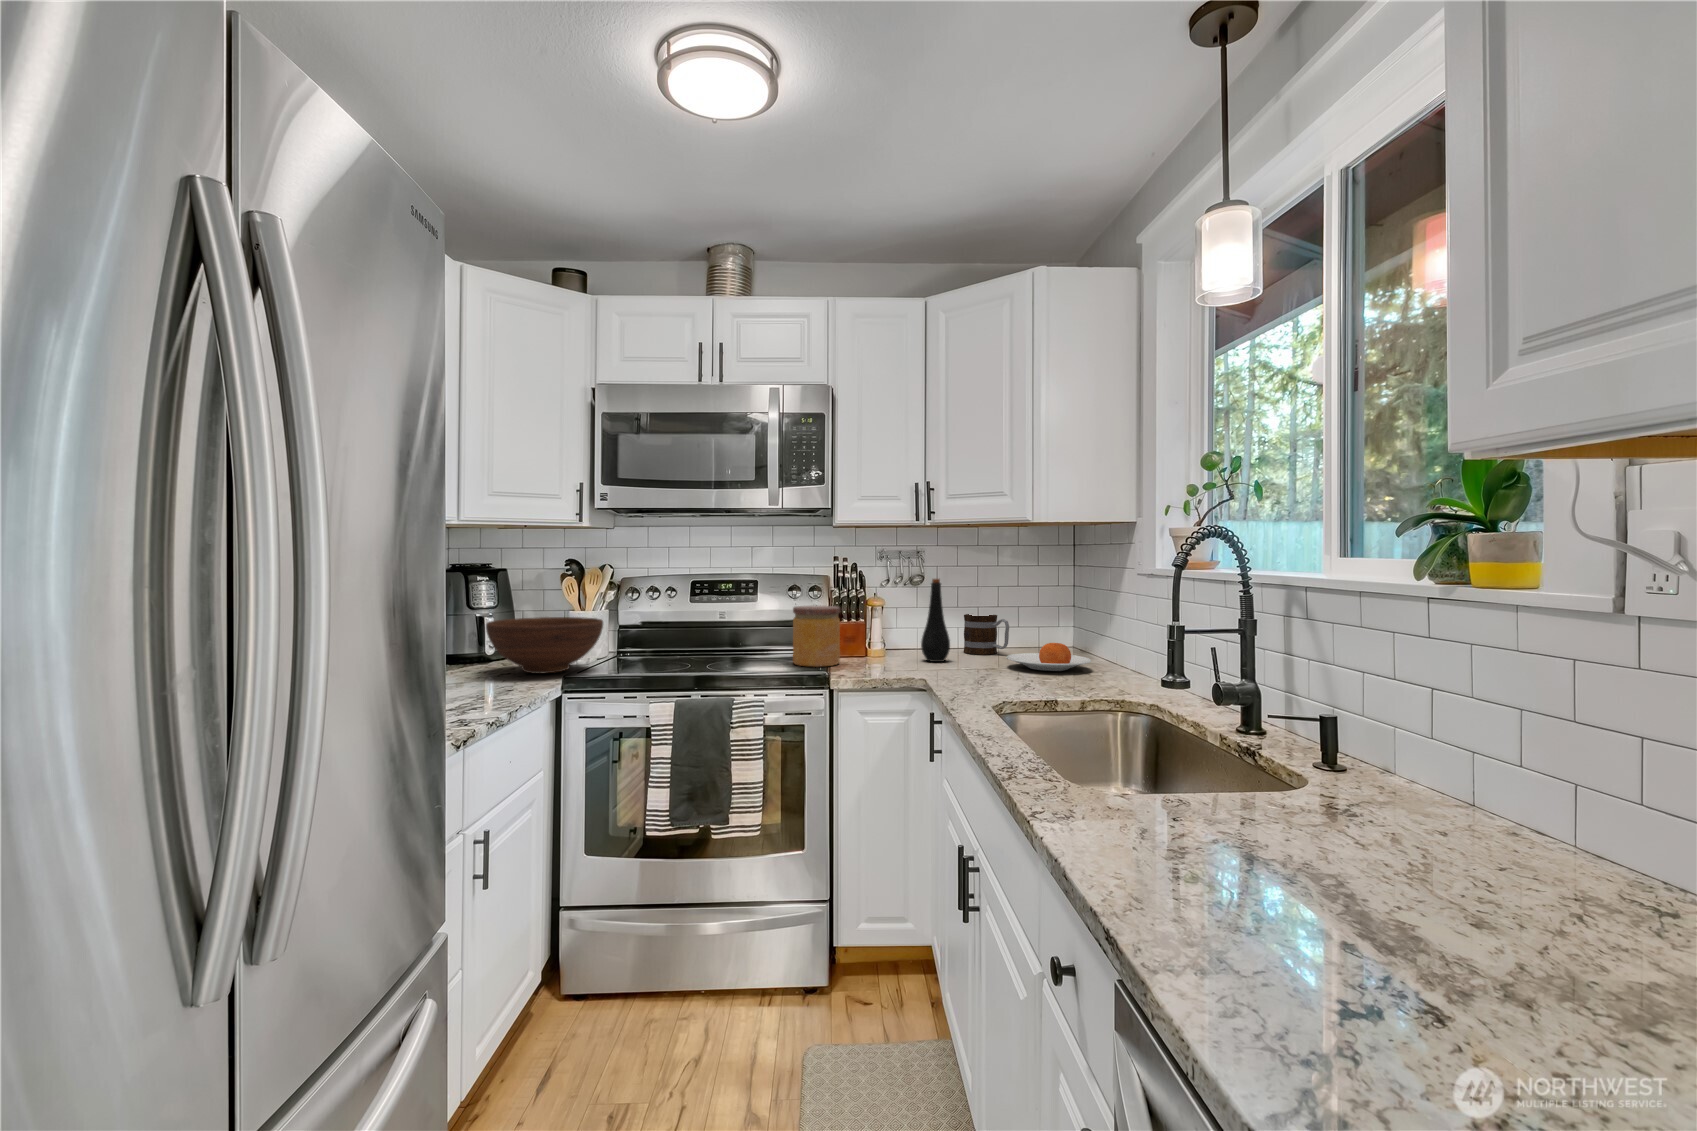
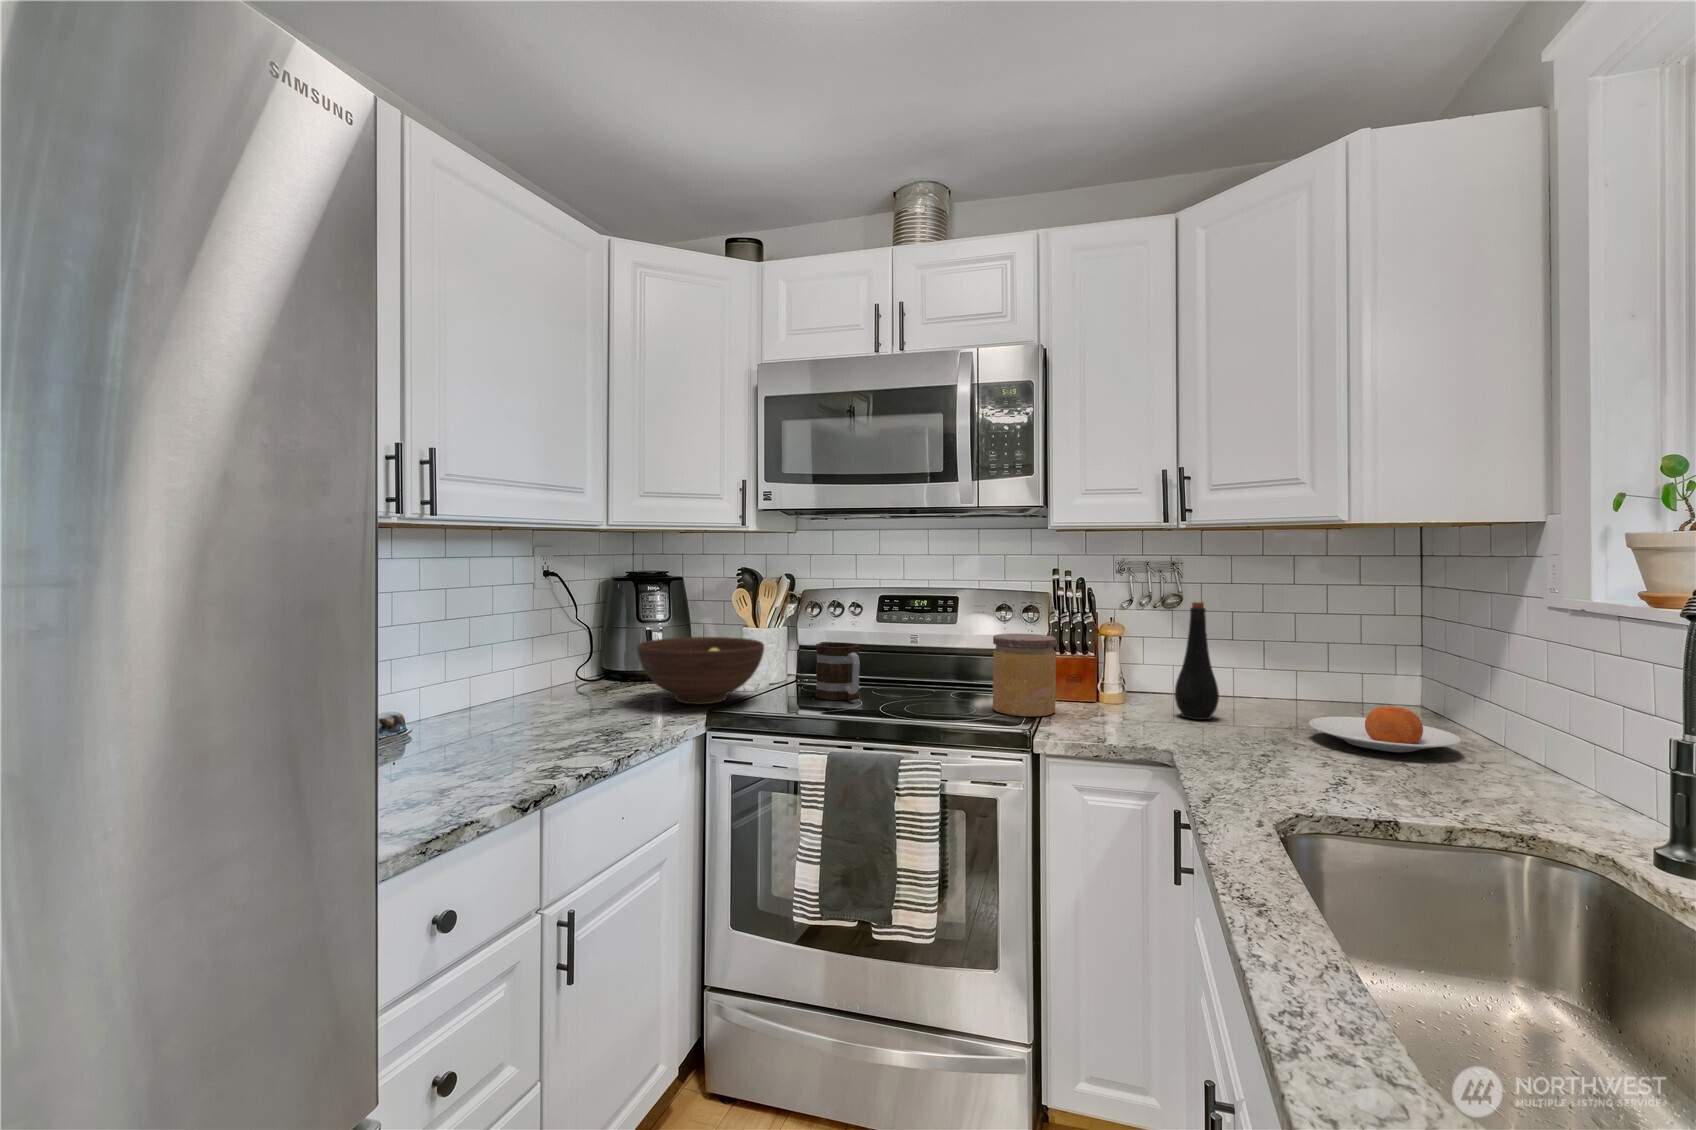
mug: present [964,614,1009,655] -> present [816,643,860,700]

